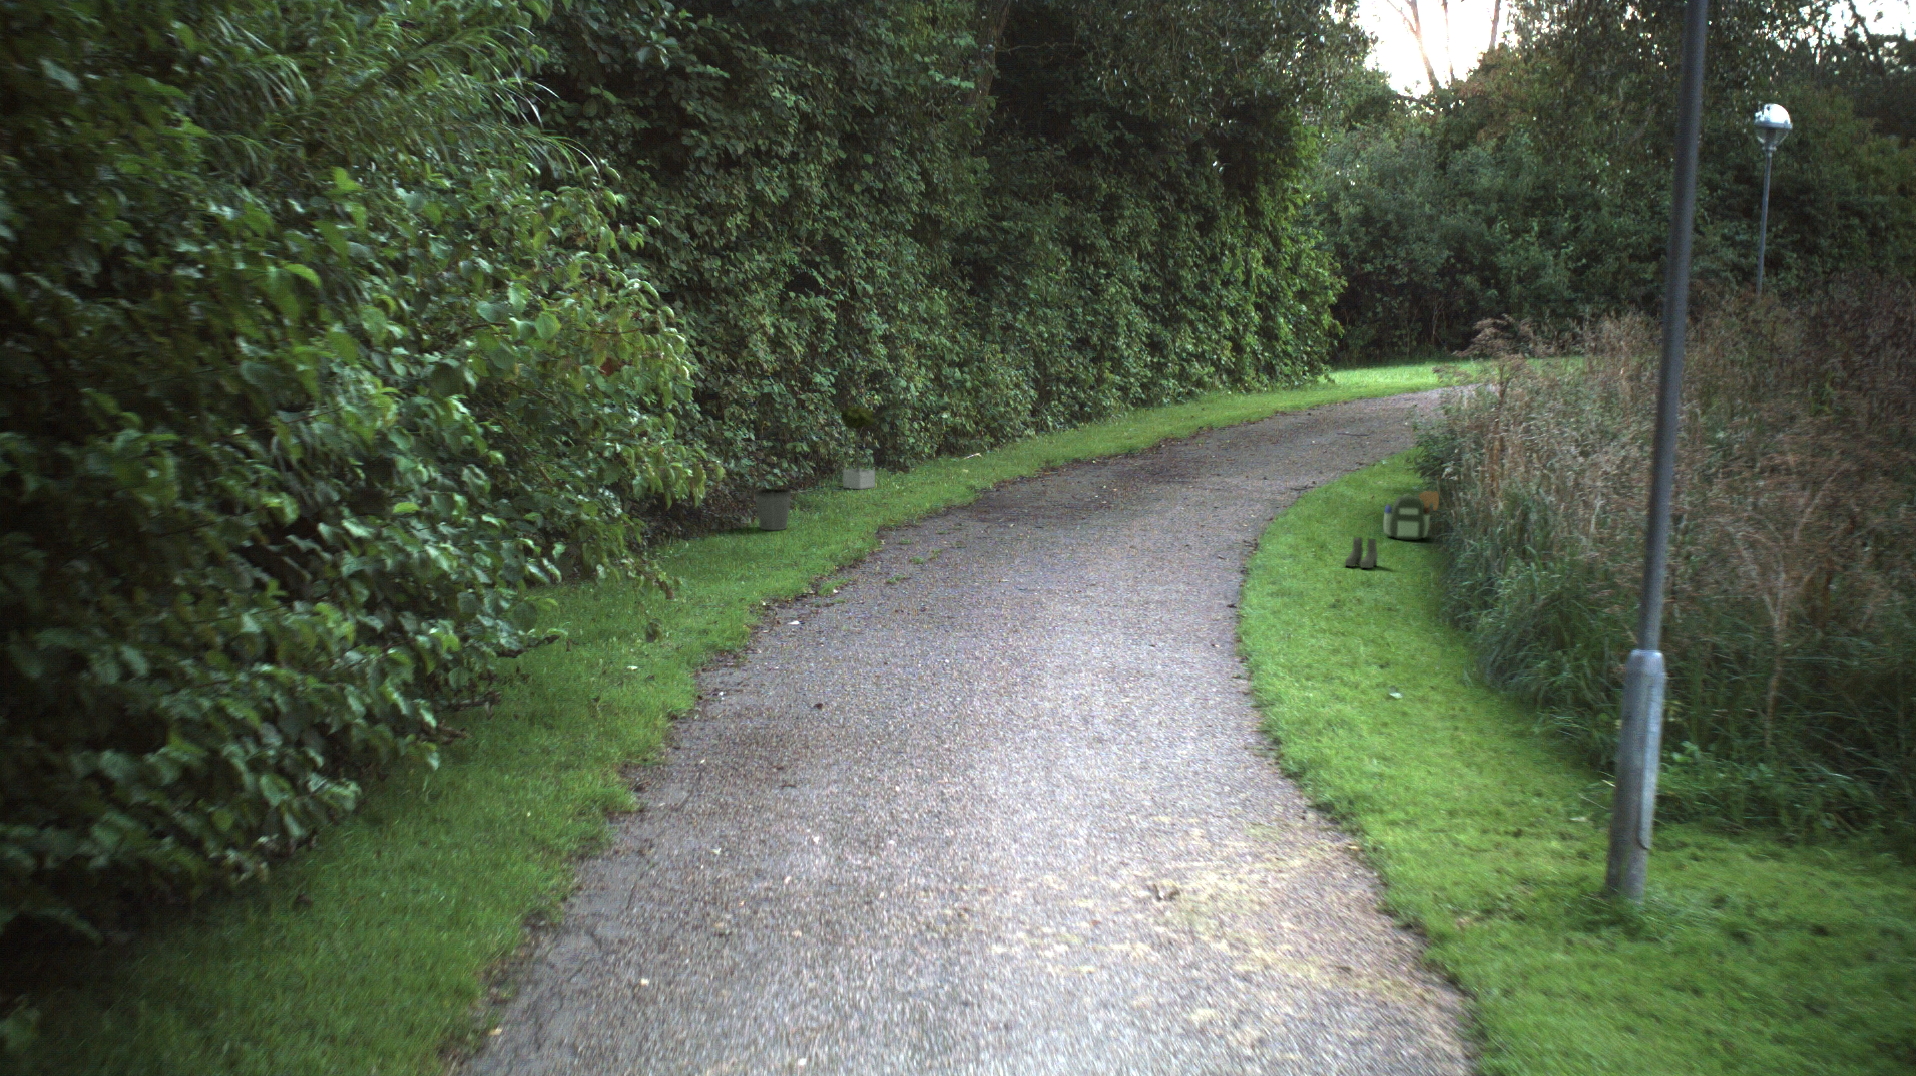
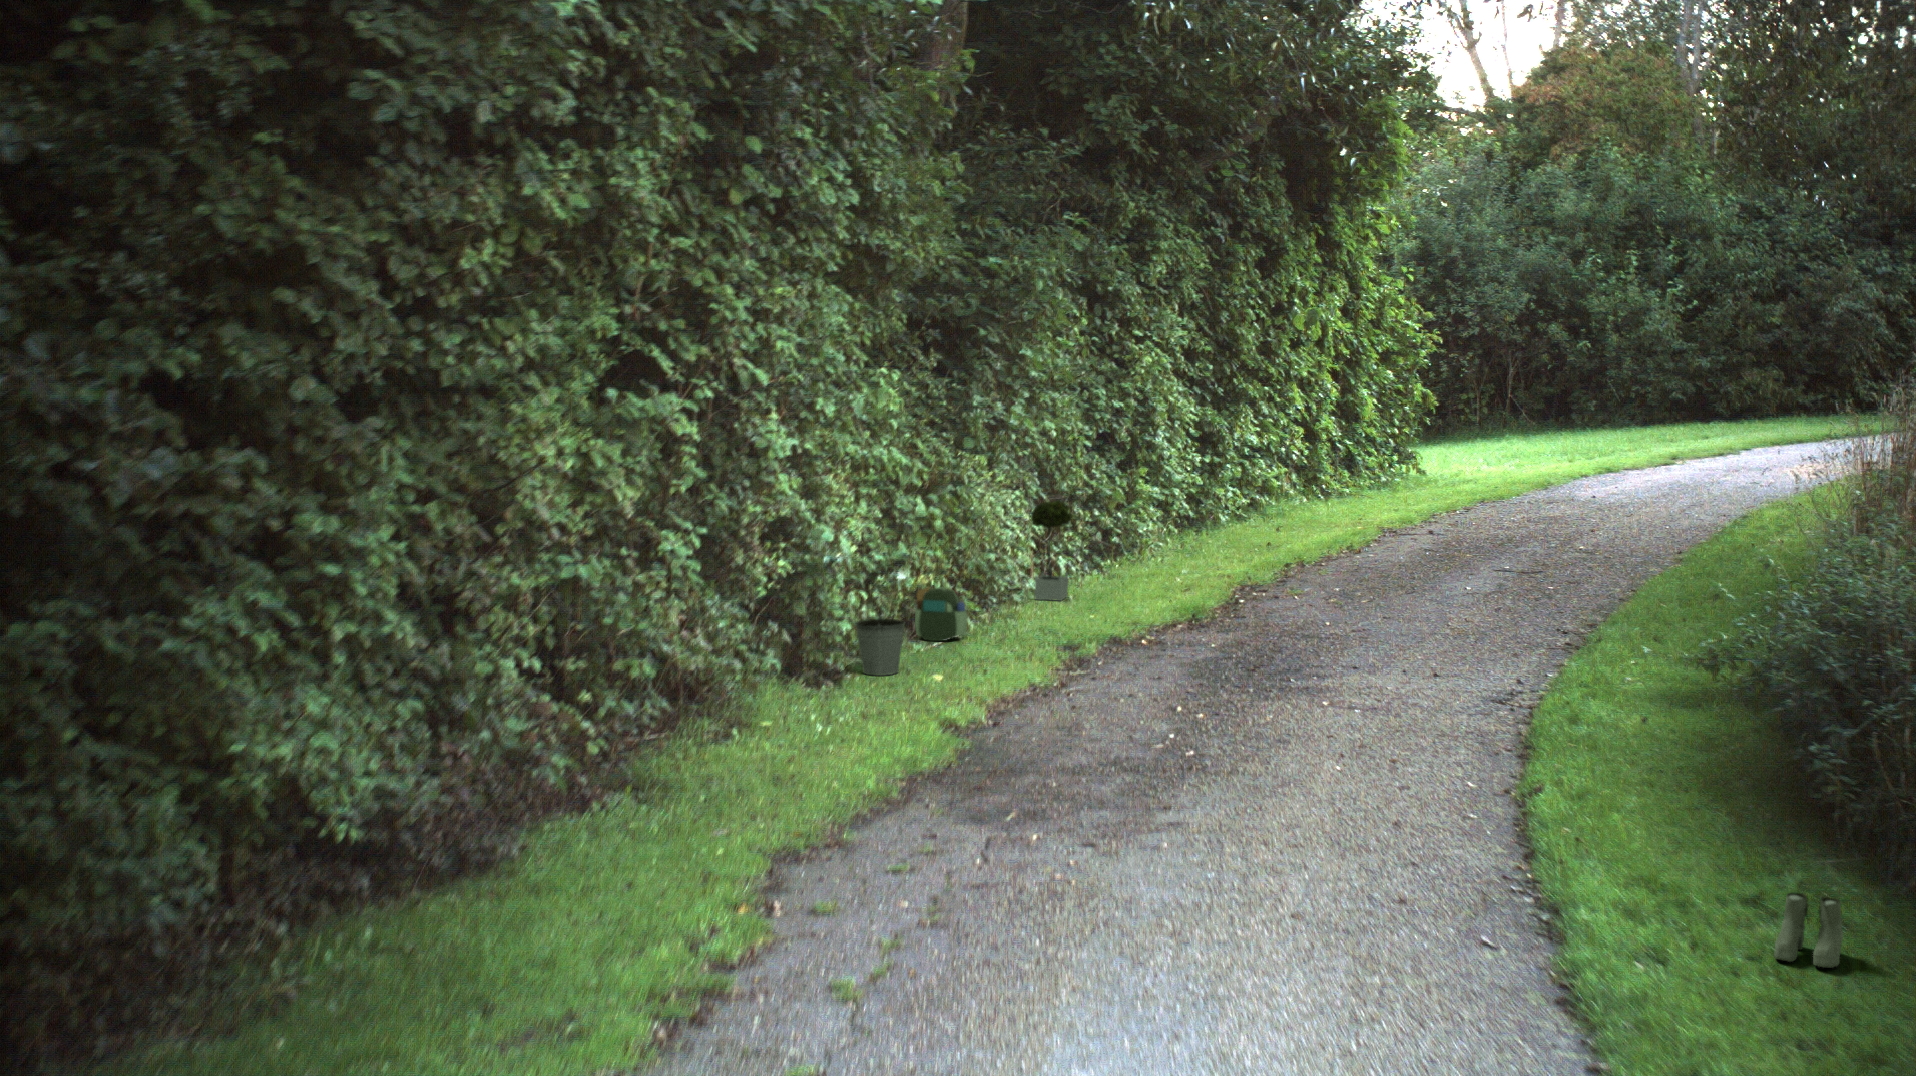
potted tree: present [841,407,875,489] -> present [1031,500,1072,601]
bucket: present [753,488,791,530] -> present [856,617,904,676]
backpack: present [1384,491,1439,540] -> present [915,587,967,641]

